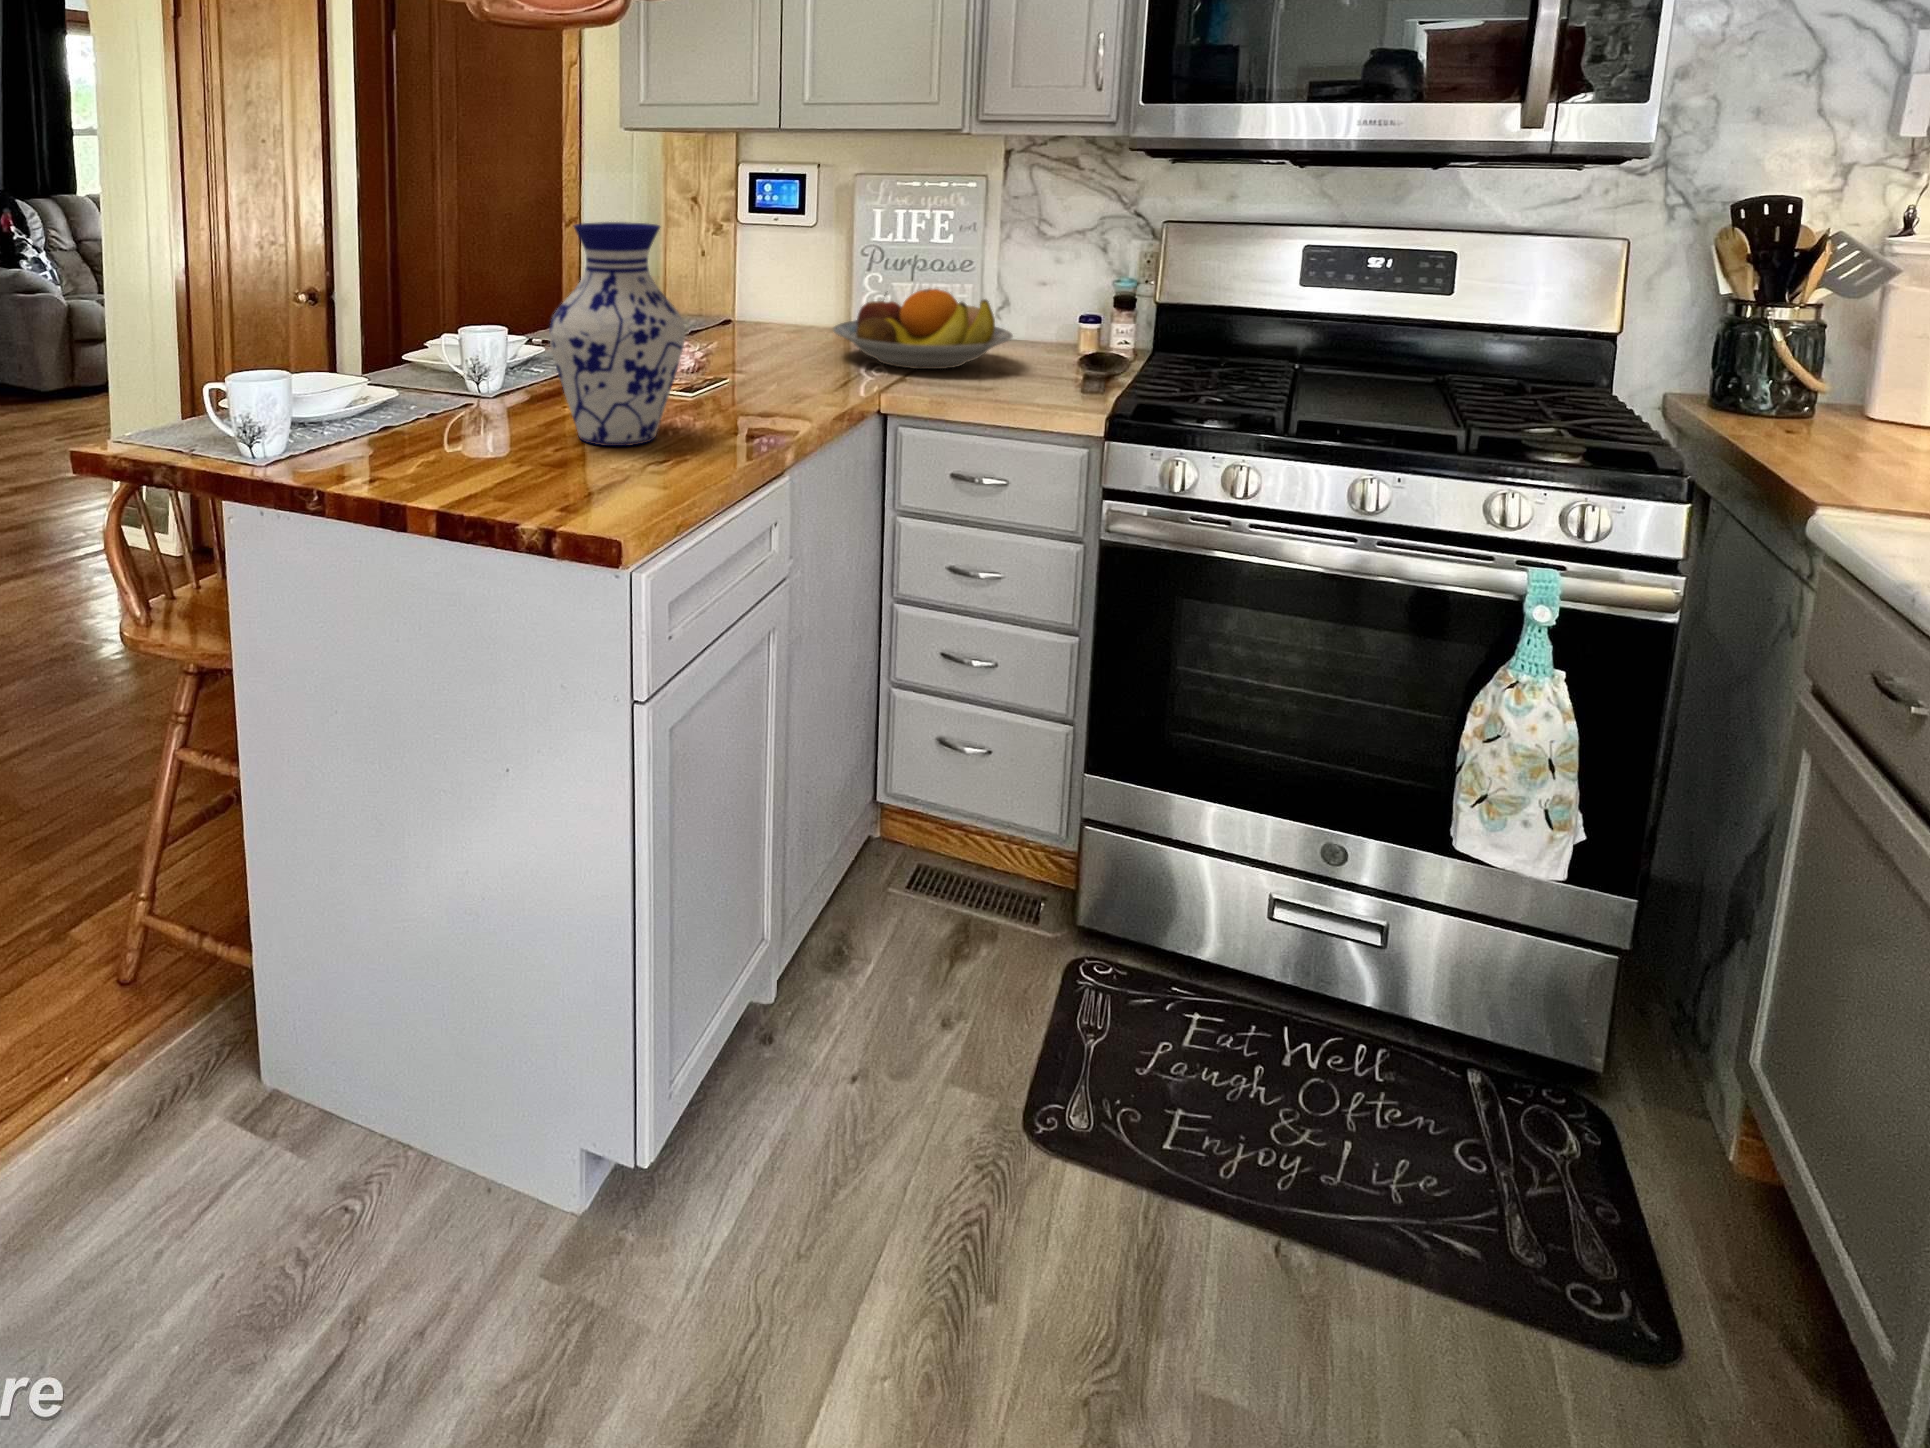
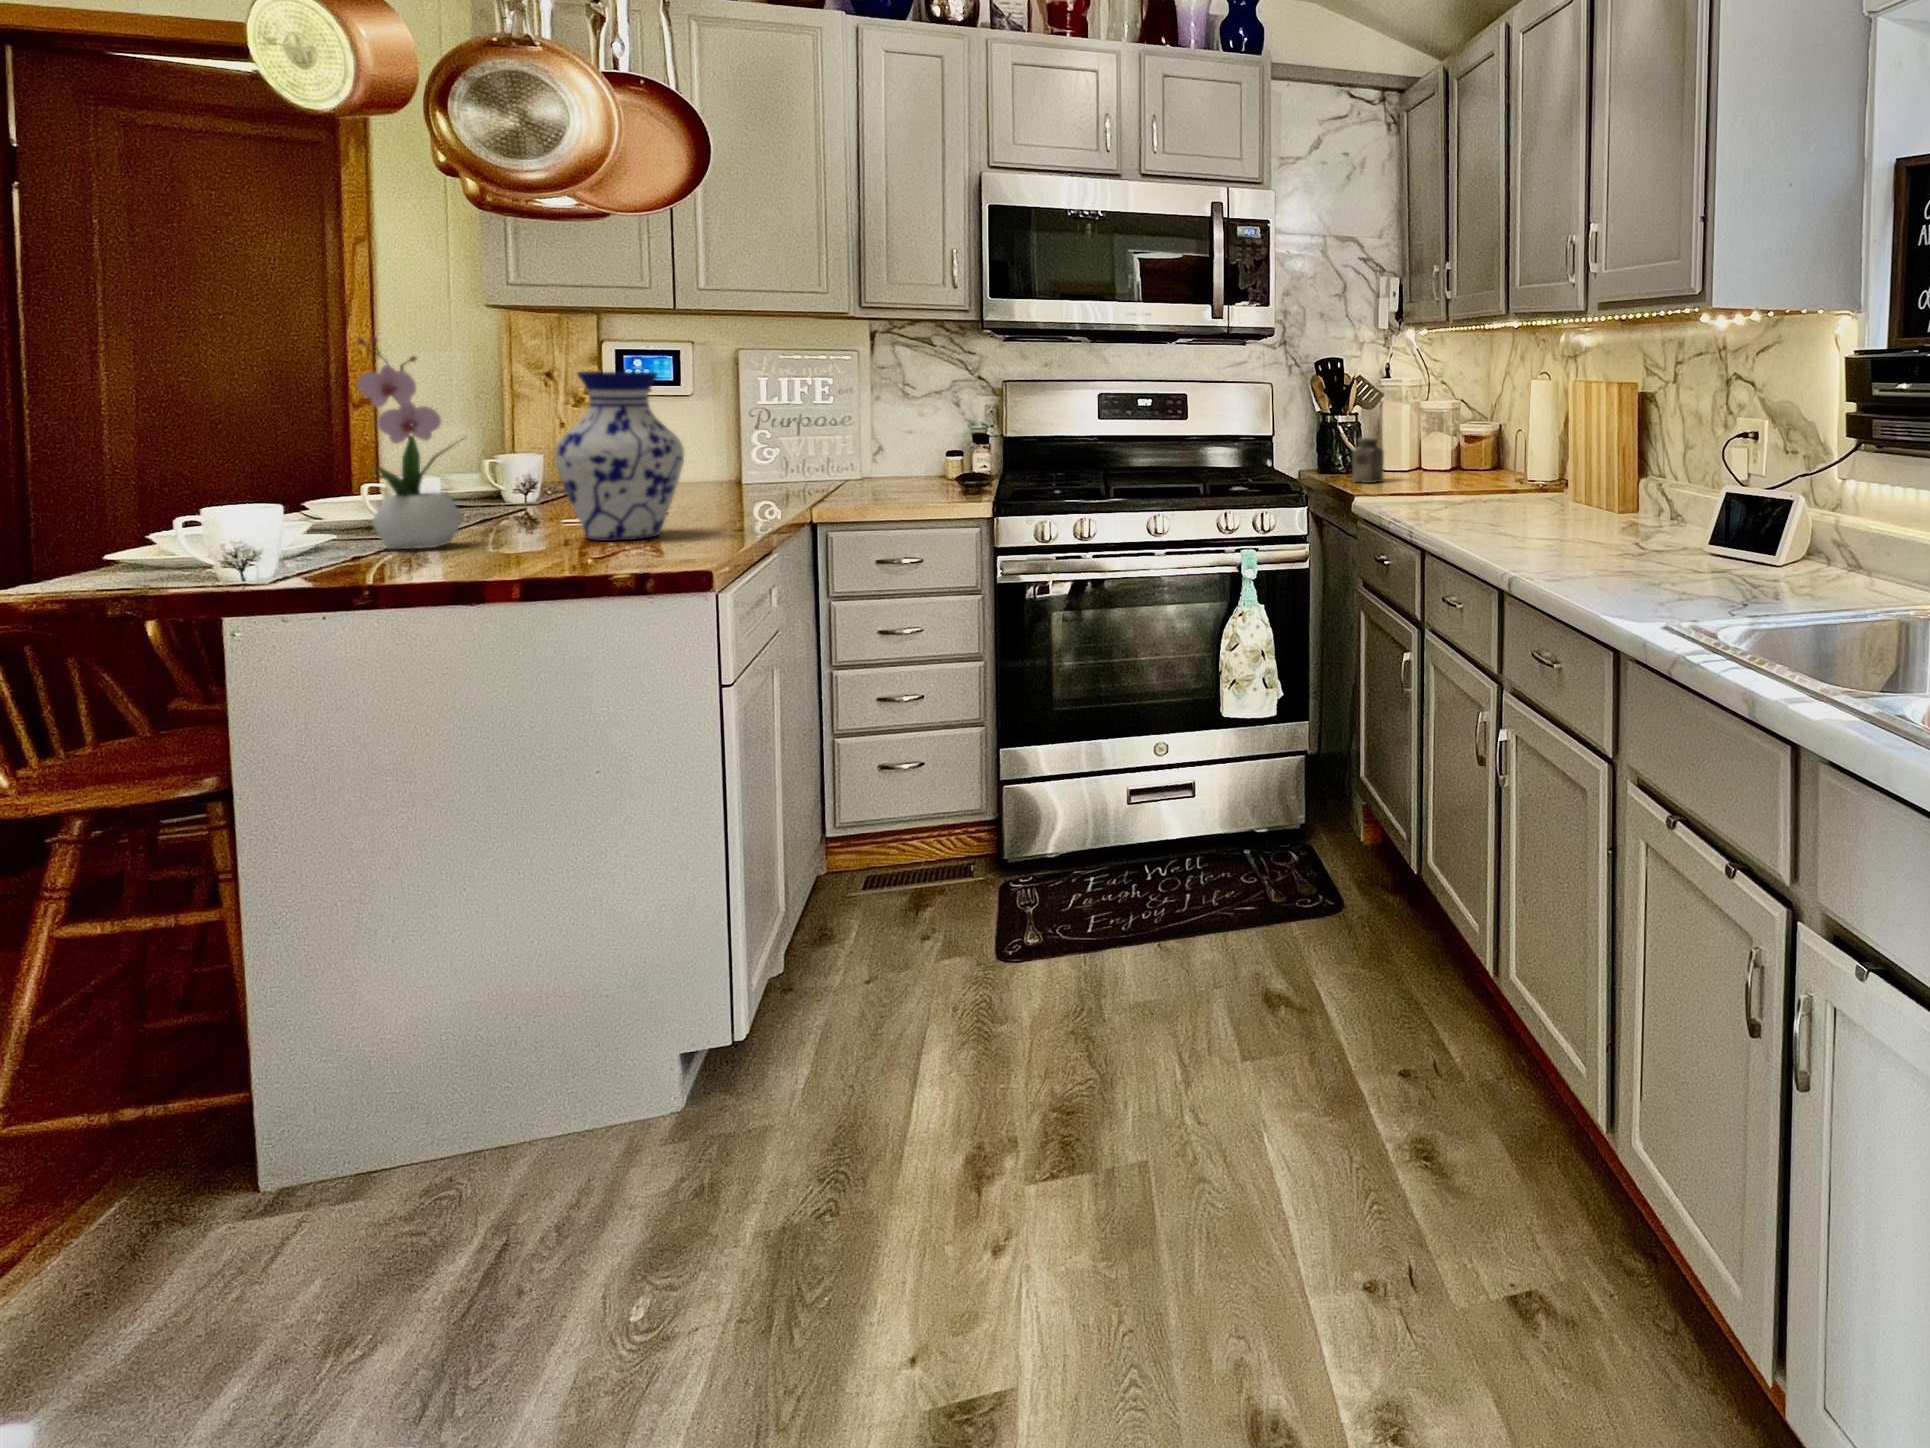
flower arrangement: none [362,181,477,433] -> present [357,337,463,549]
fruit bowl: present [833,289,1013,369] -> none [742,434,902,495]
salt shaker: none [1807,374,1902,473] -> present [1352,437,1384,483]

